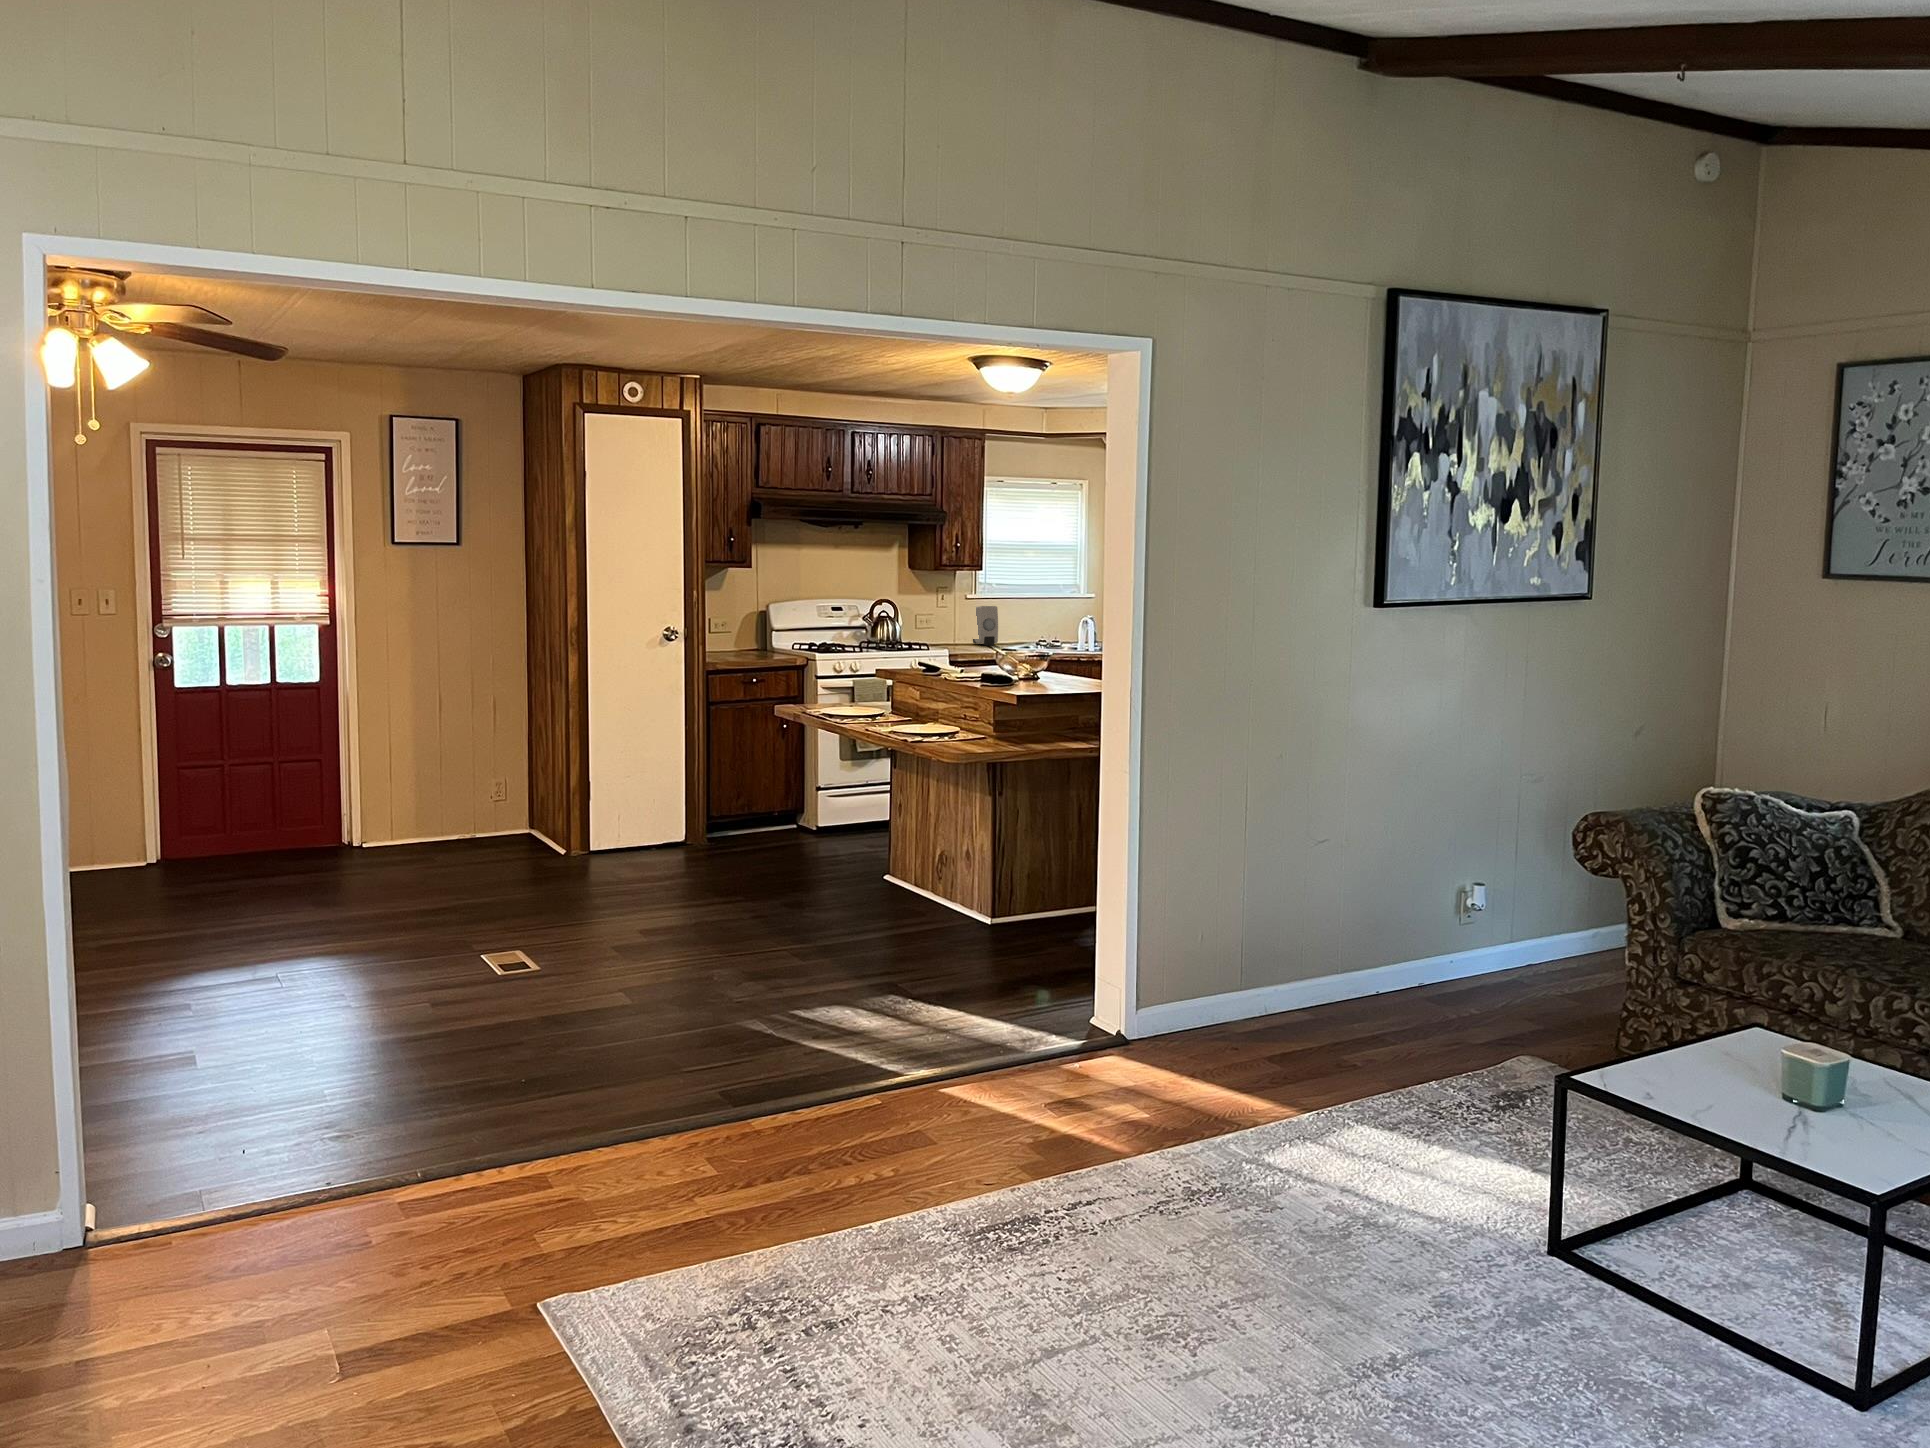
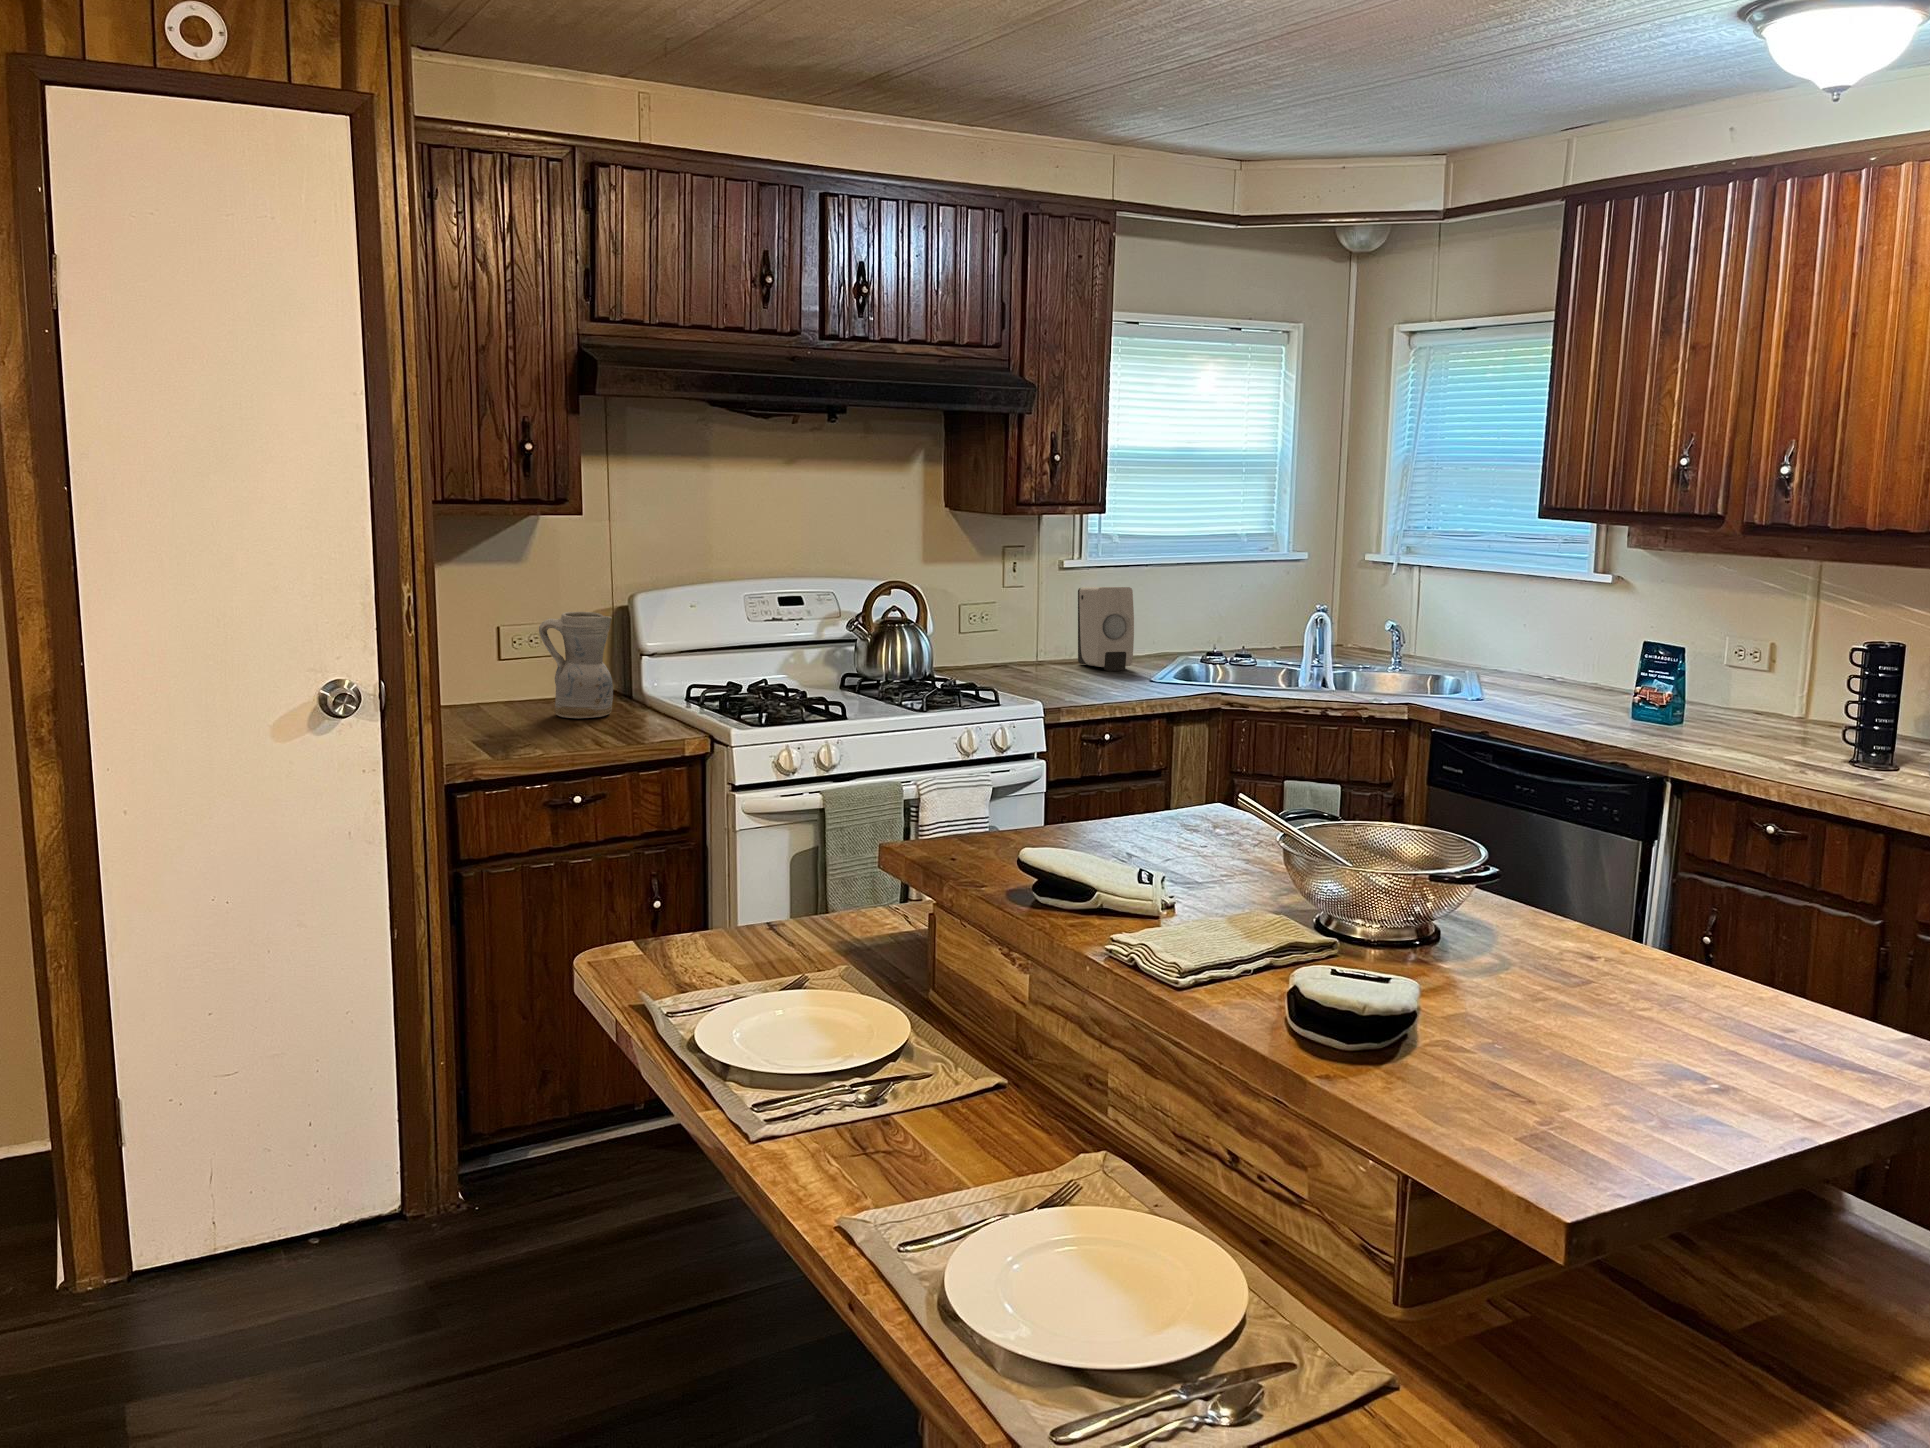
ceramic pitcher: none [732,610,763,655] -> present [539,612,613,718]

